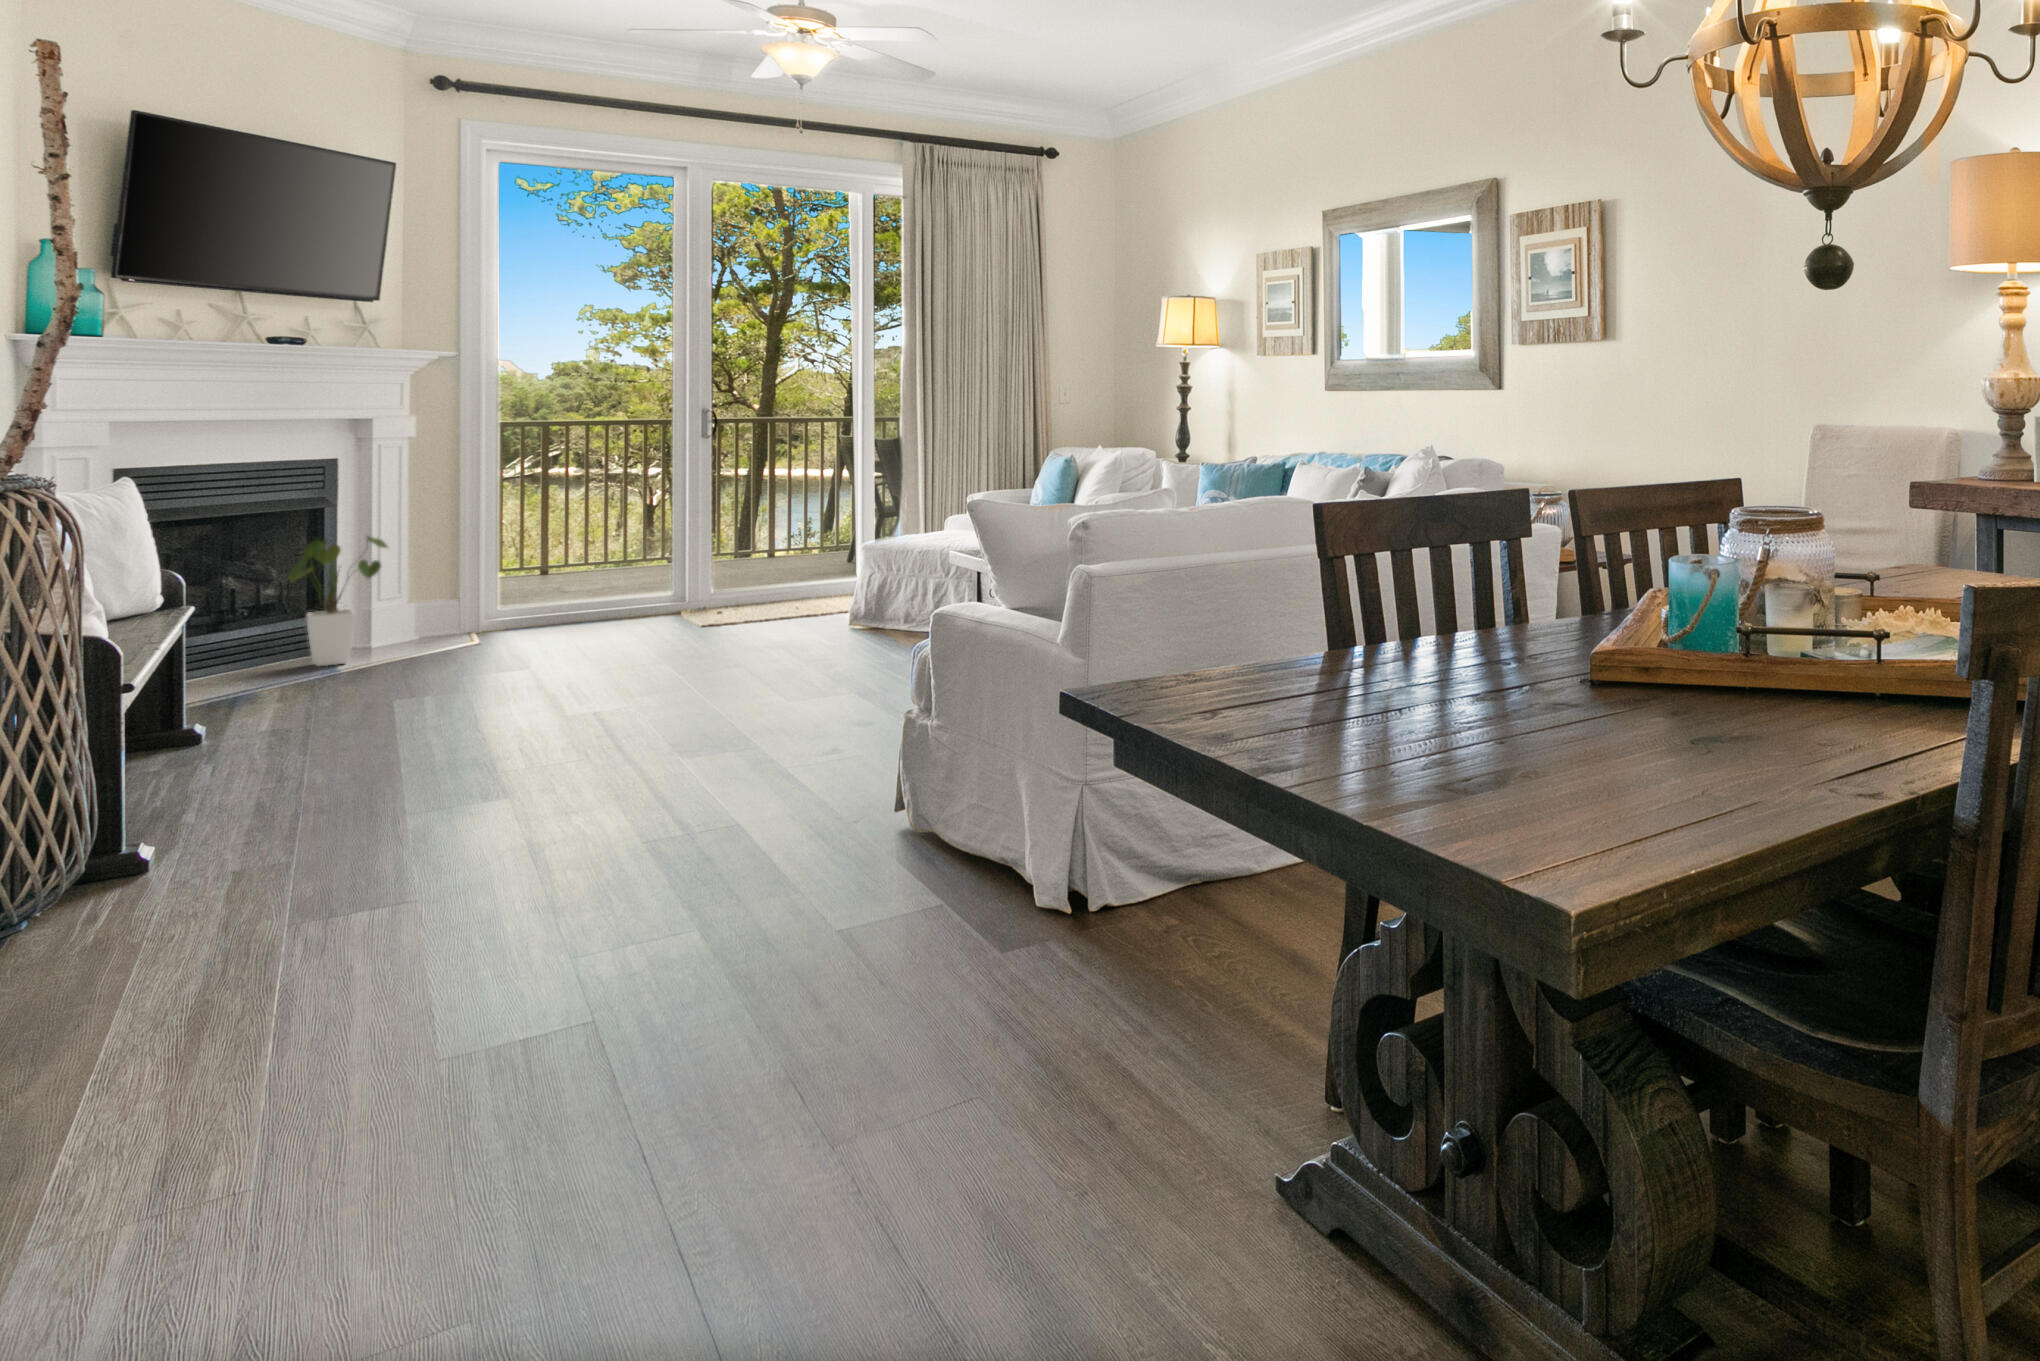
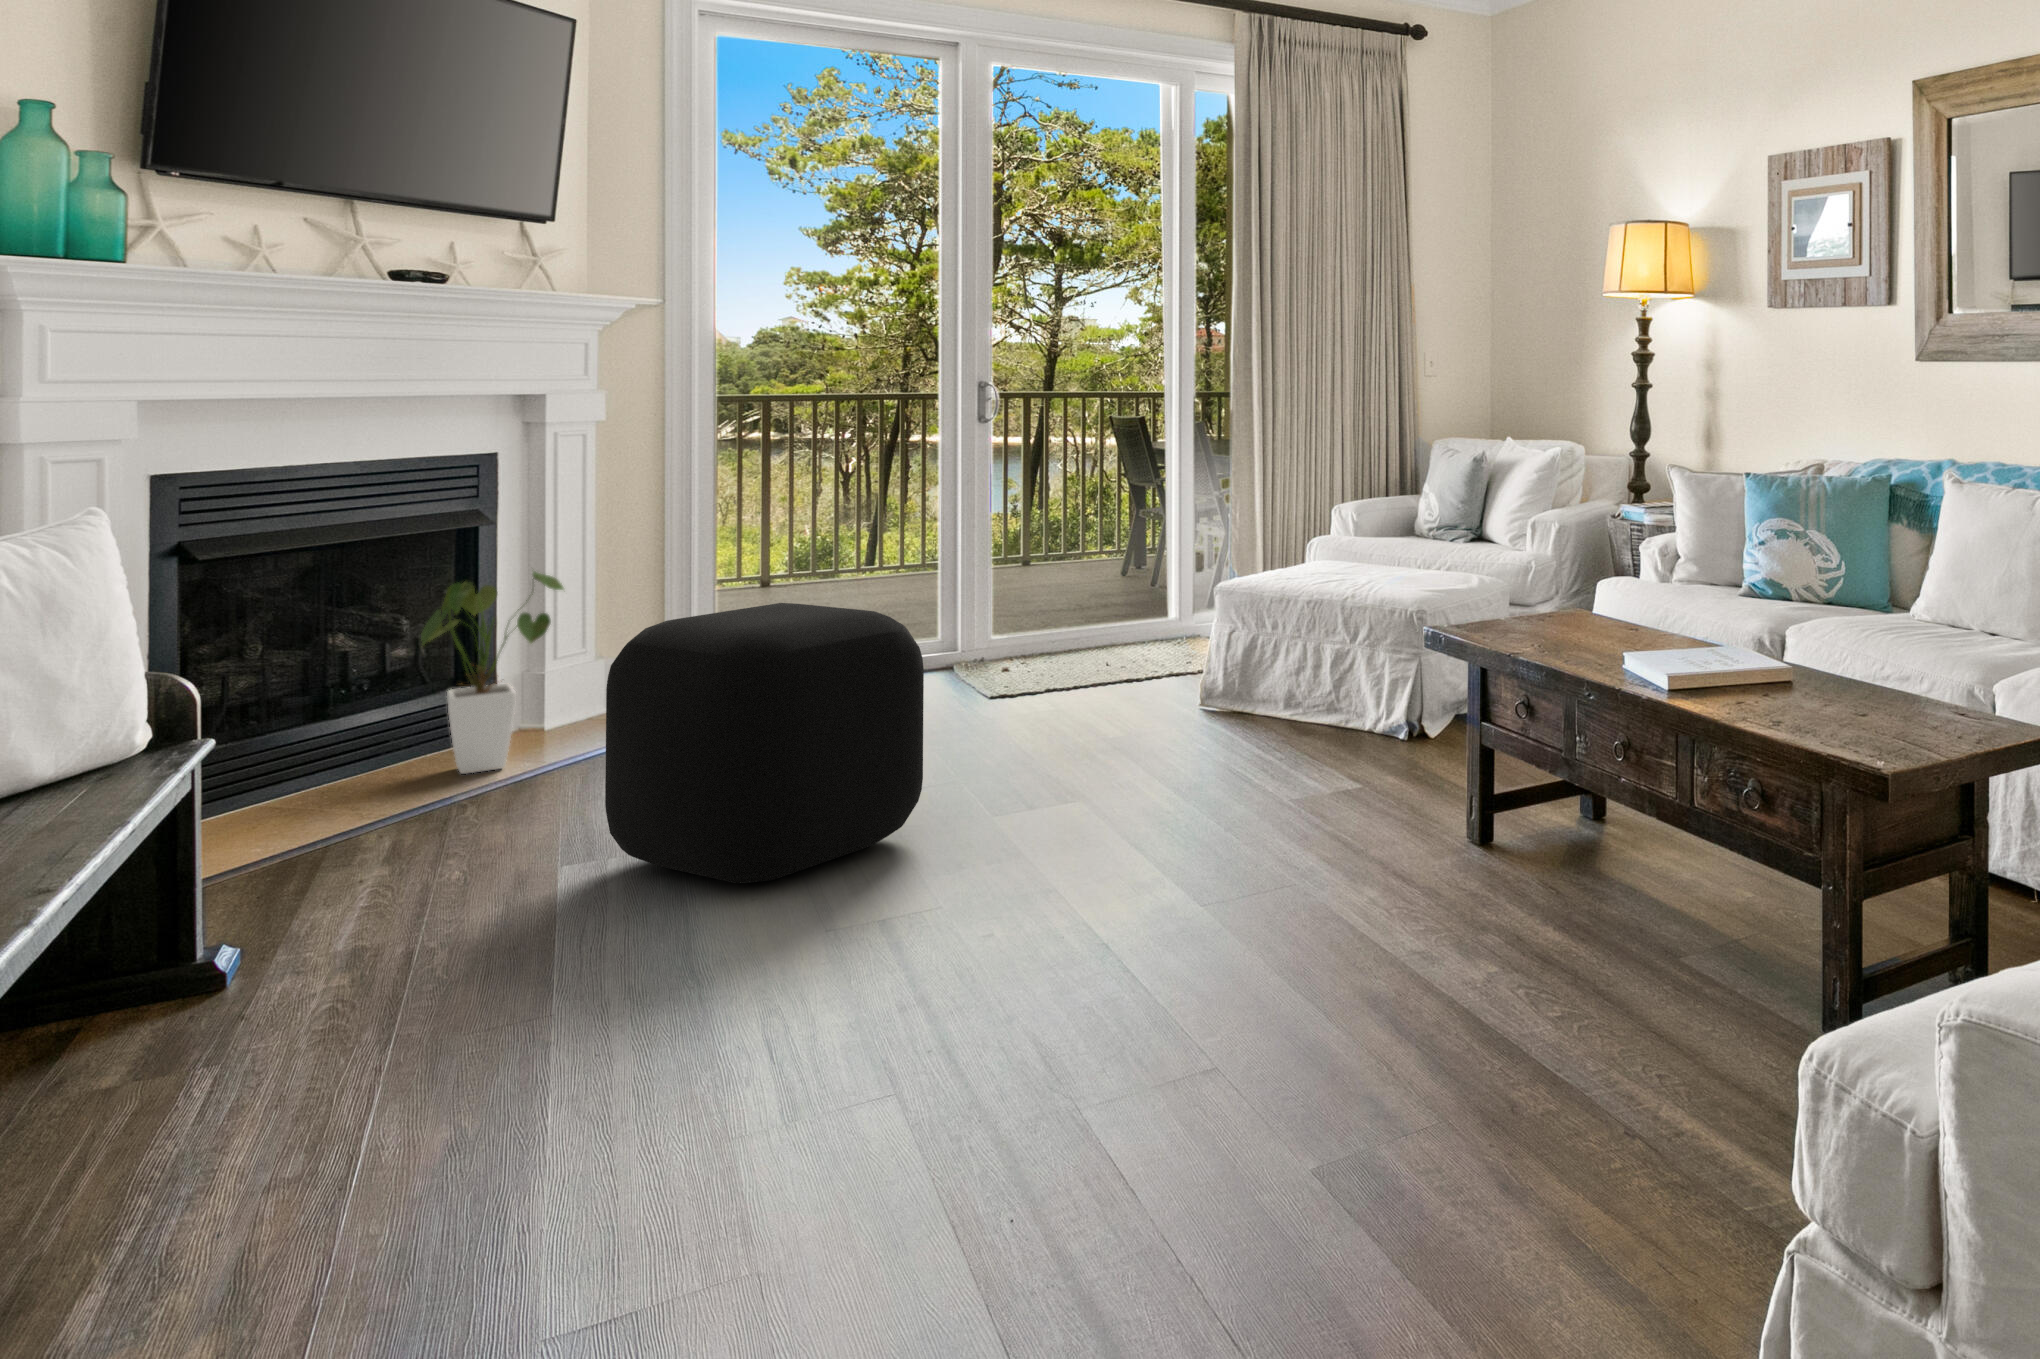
ottoman: none [423,546,630,704] -> present [605,603,924,883]

